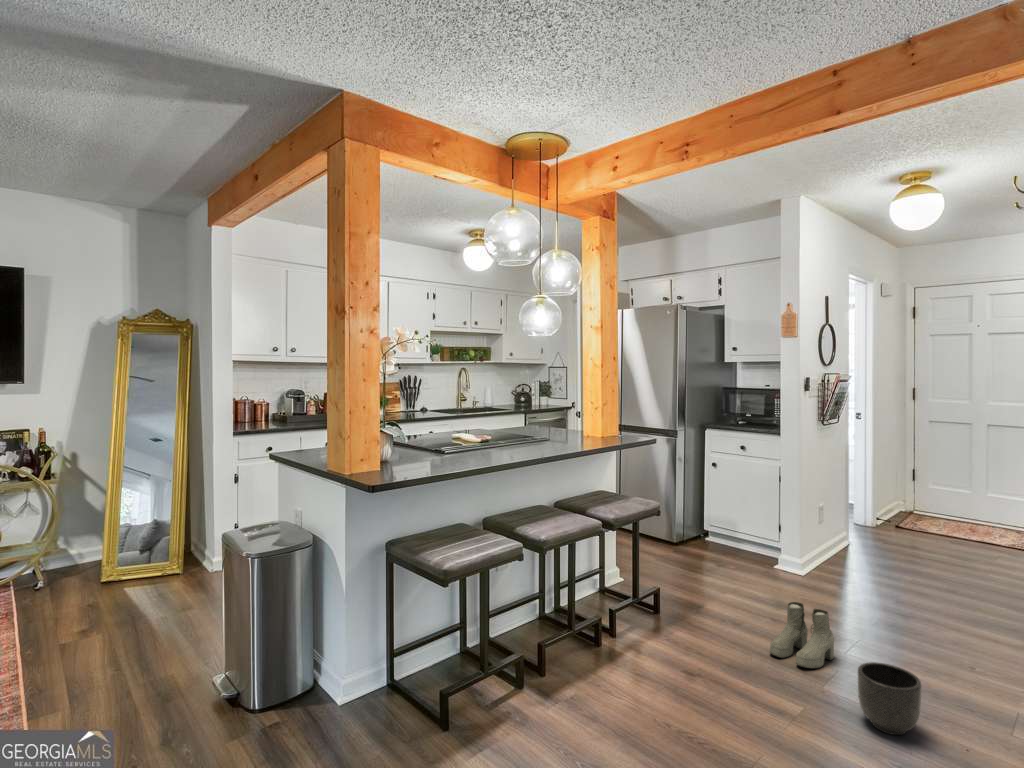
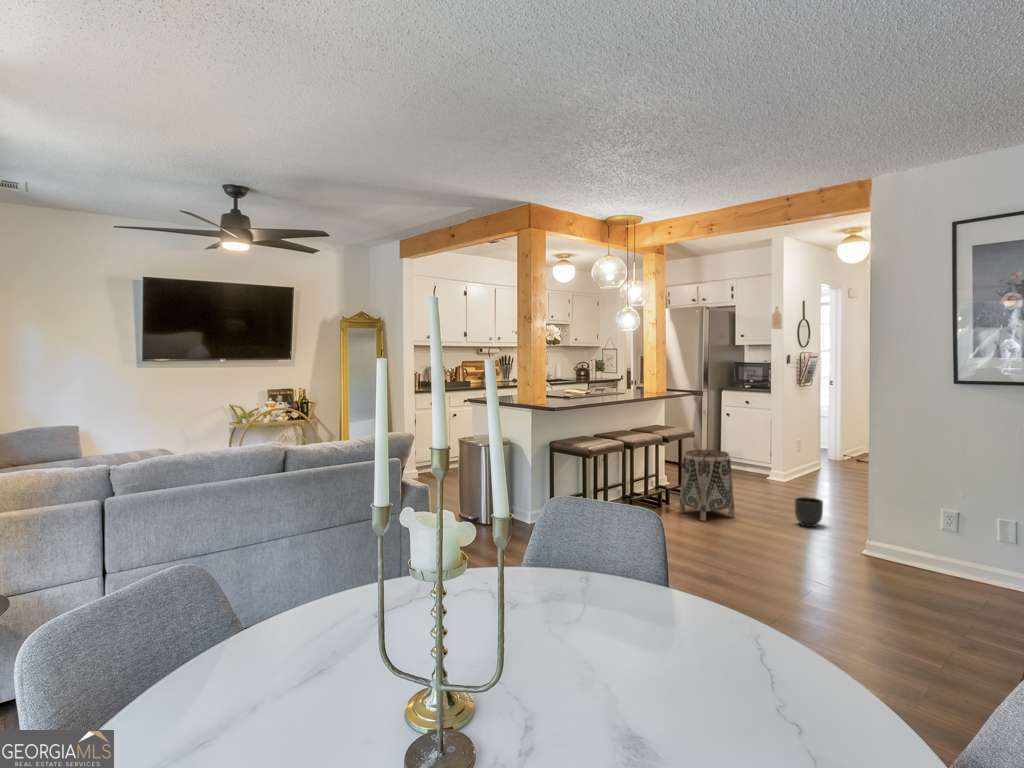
basket: none [628,551,735,707] -> present [679,450,735,521]
boots: present [770,602,834,668] -> none [755,480,790,511]

